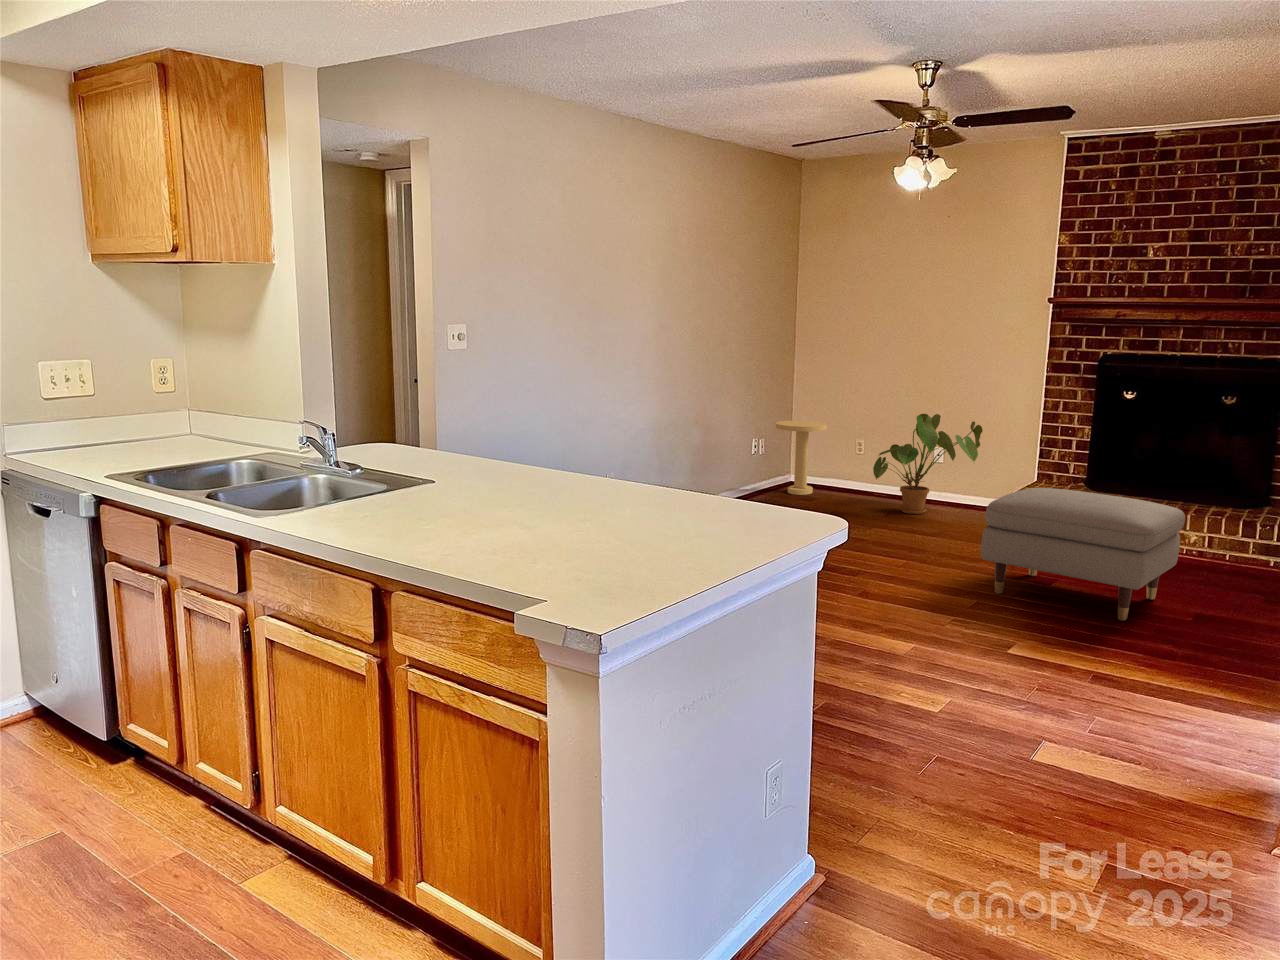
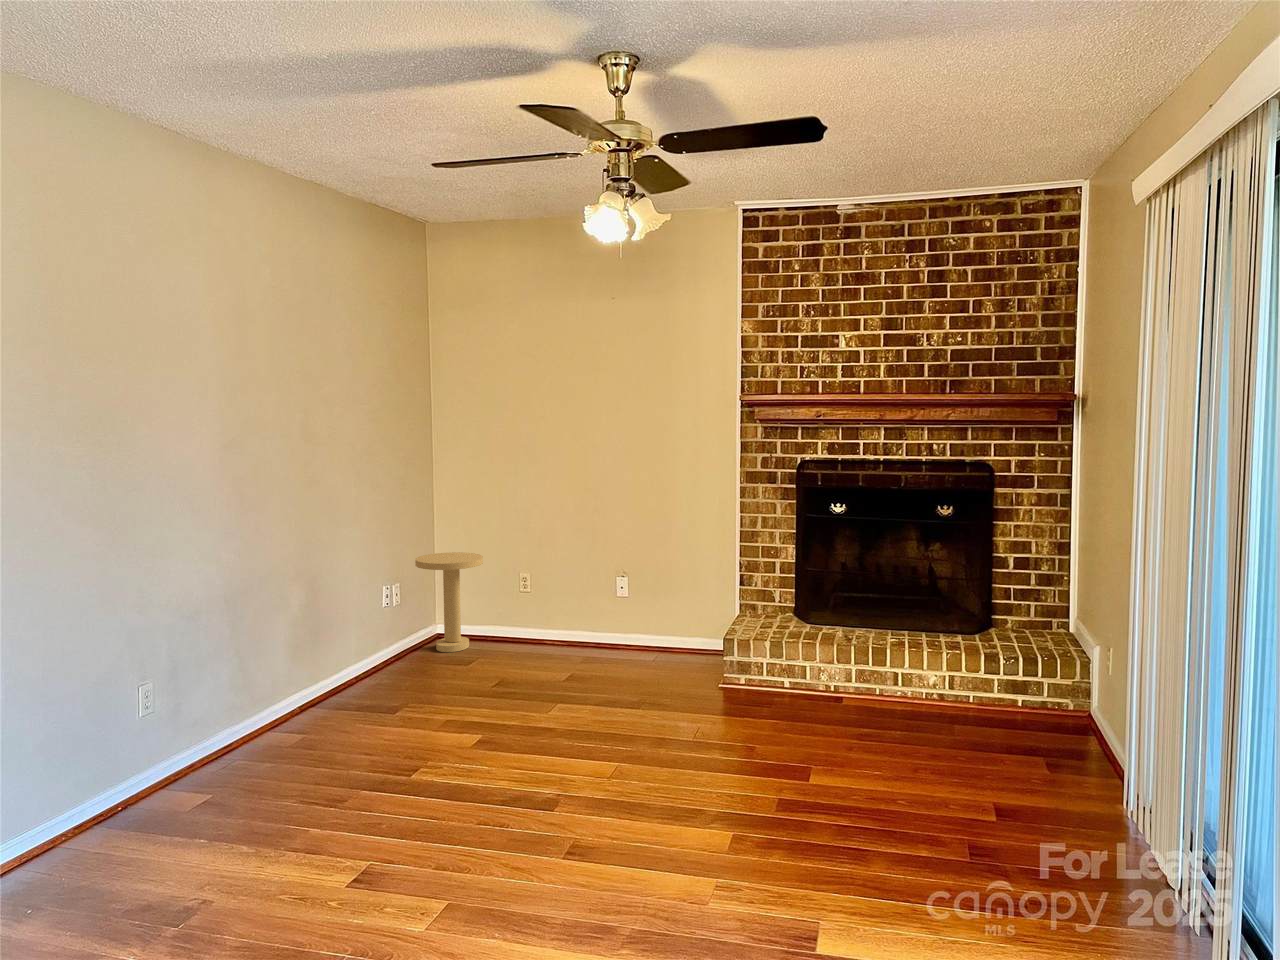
house plant: present [873,414,983,514] -> none [546,537,674,670]
ottoman: present [981,488,1185,621] -> none [722,648,971,853]

